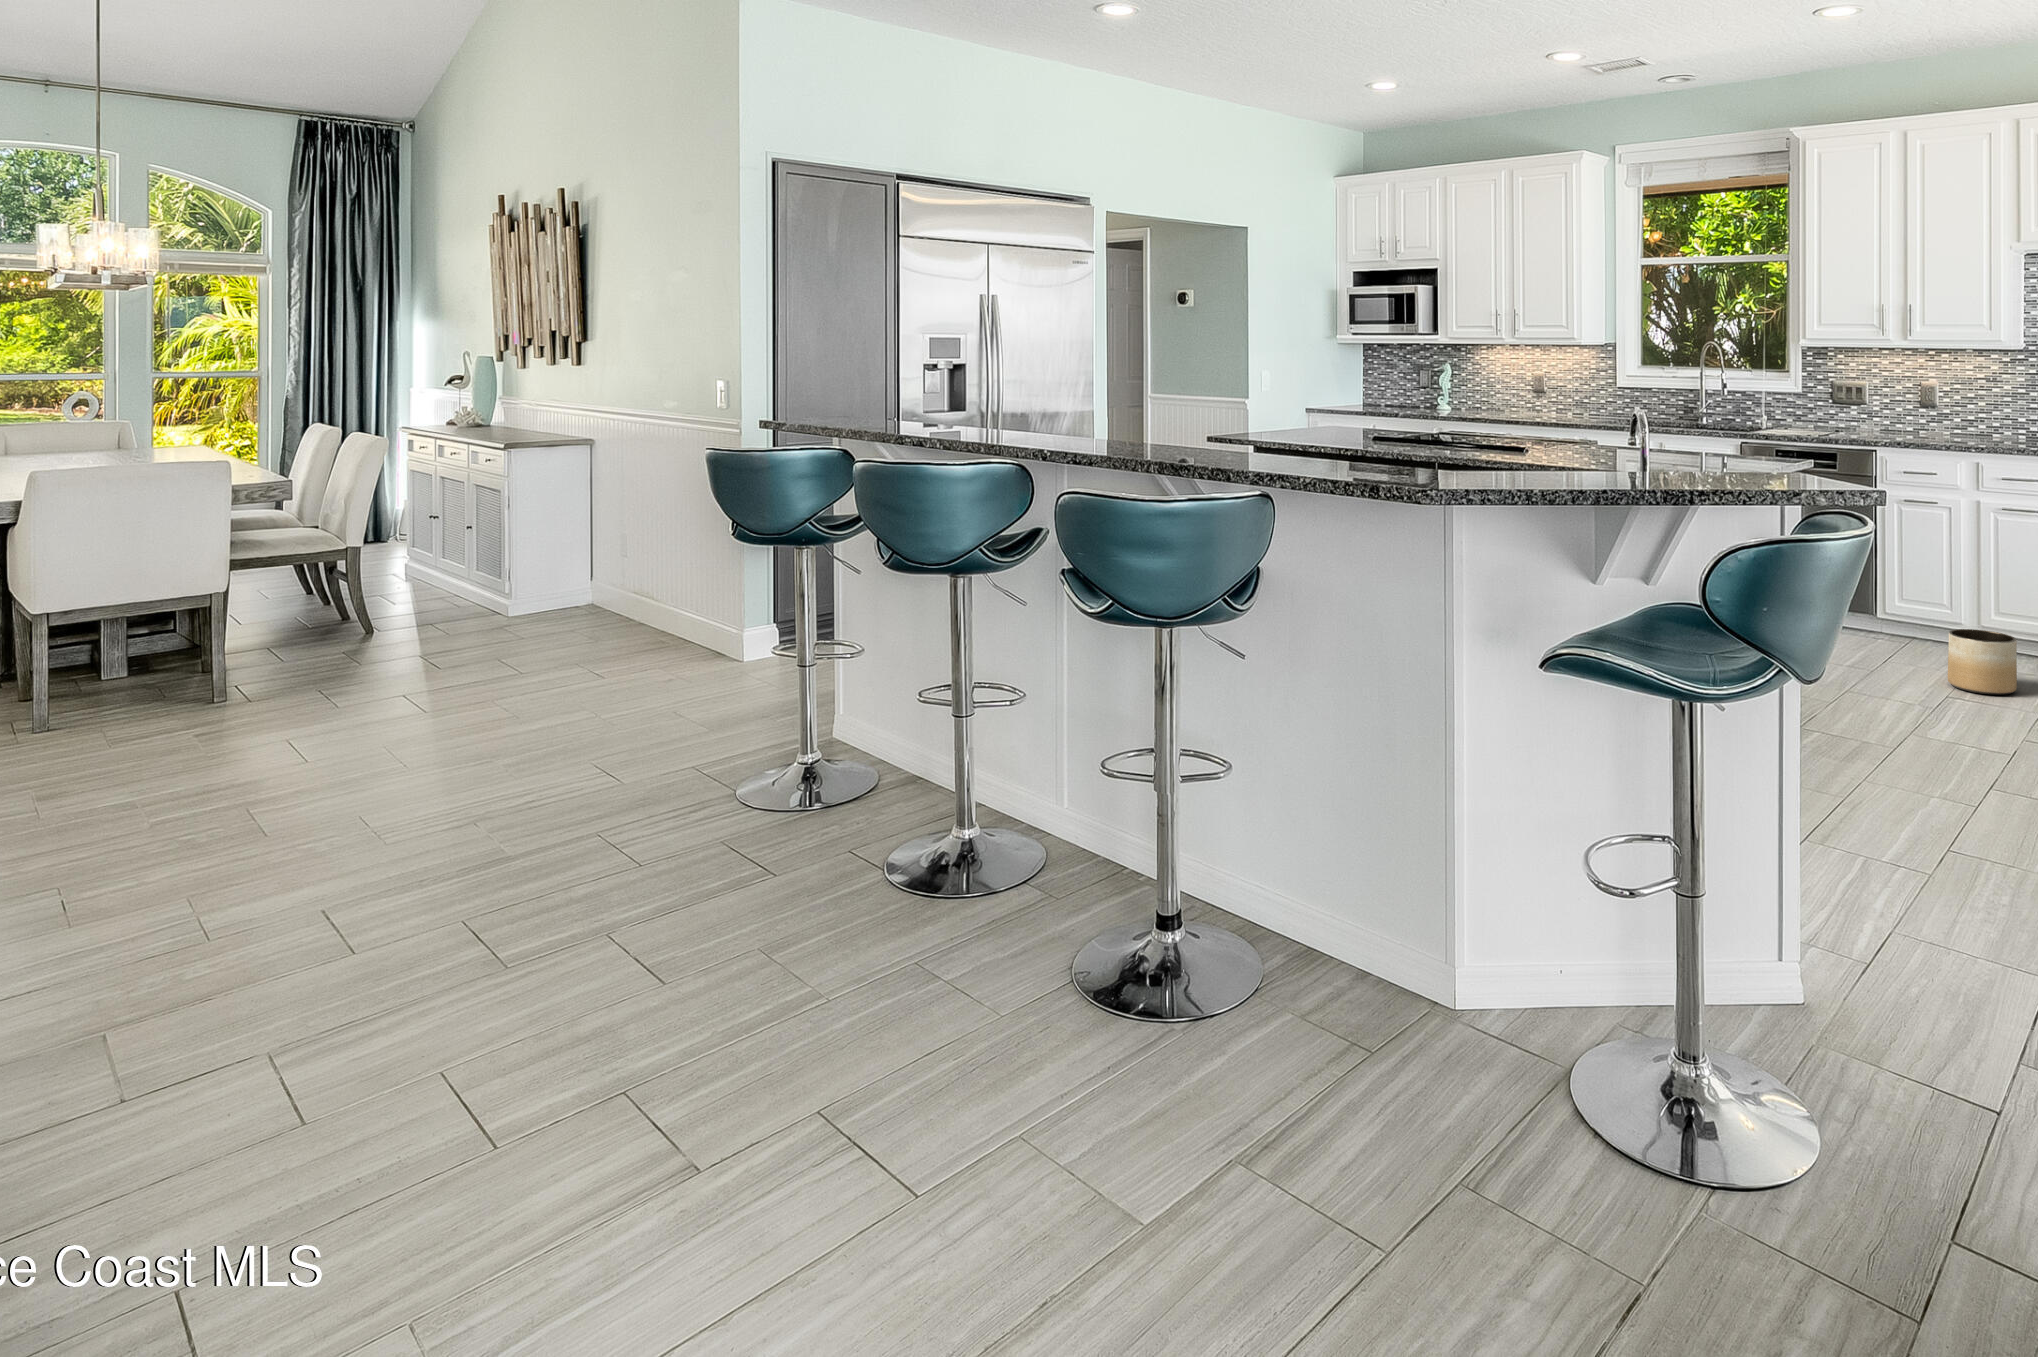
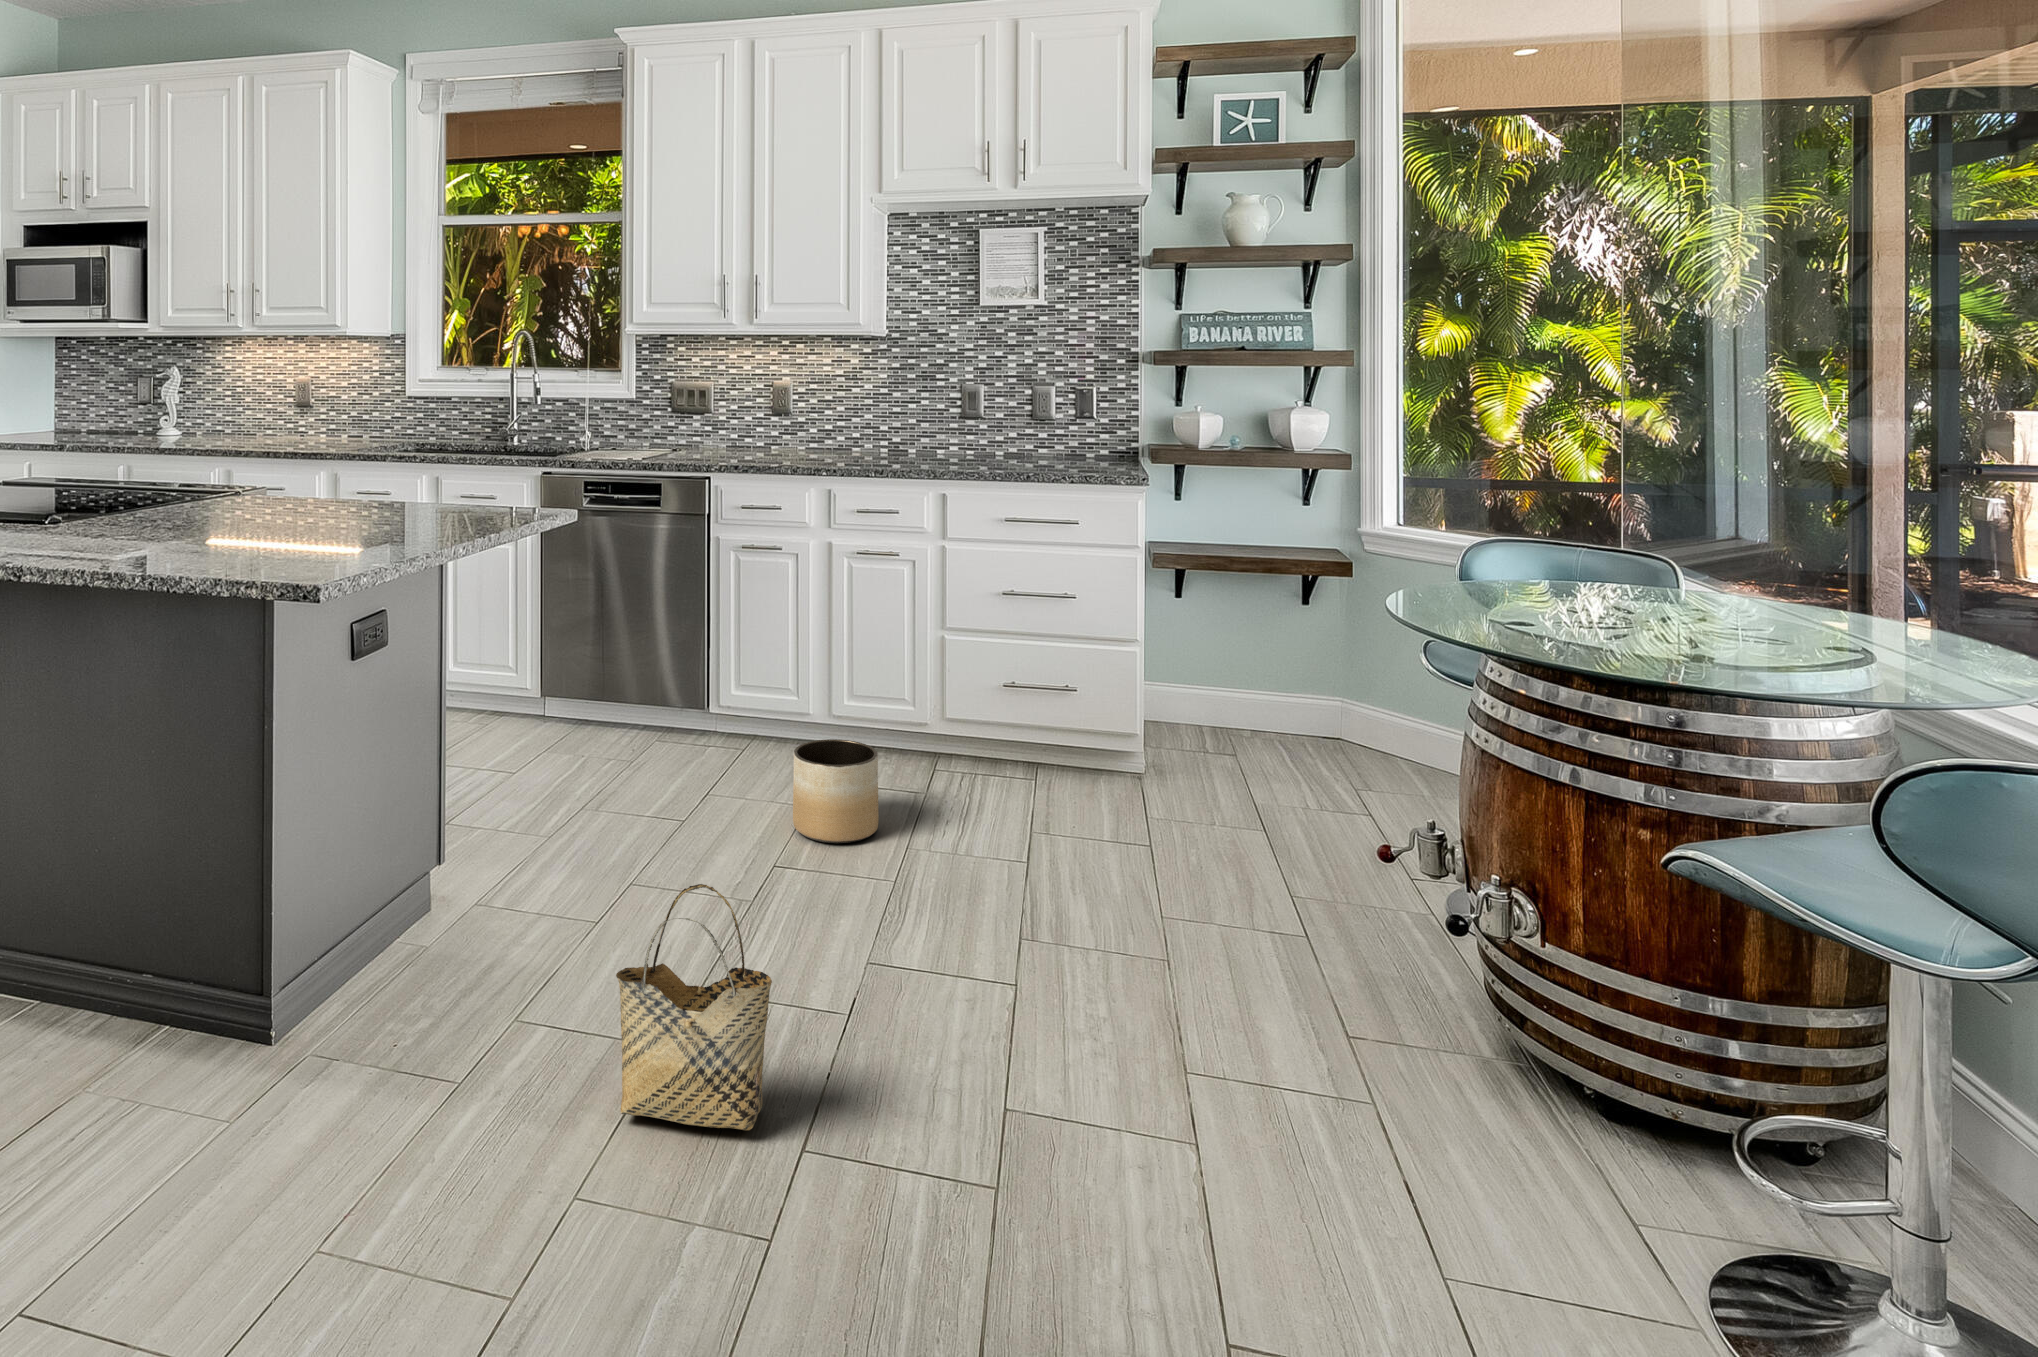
woven basket: none [1856,655,1953,779] -> present [616,884,772,1130]

